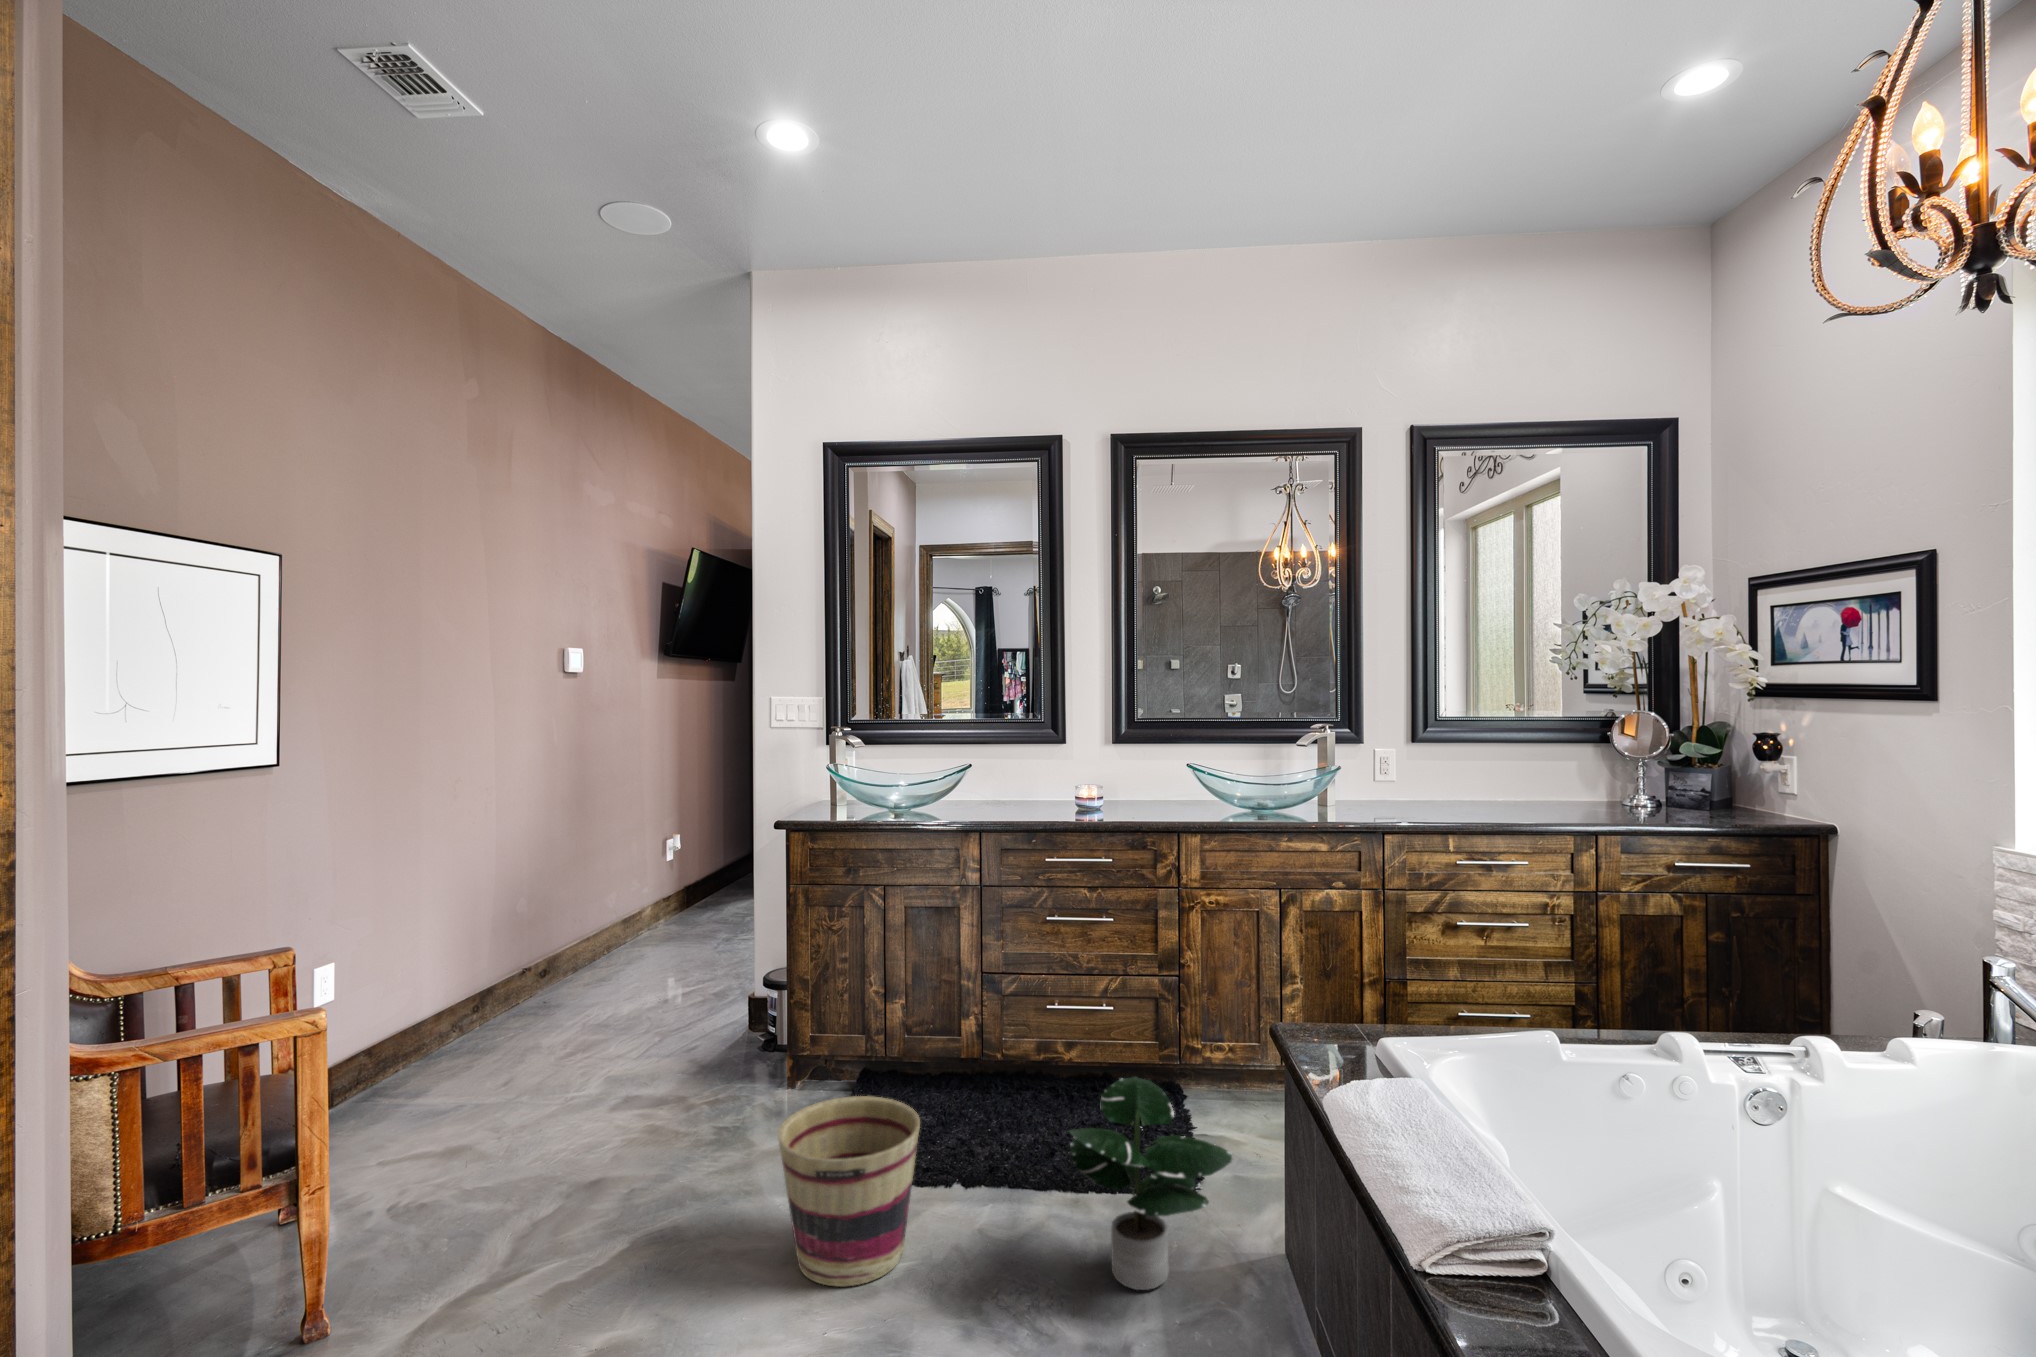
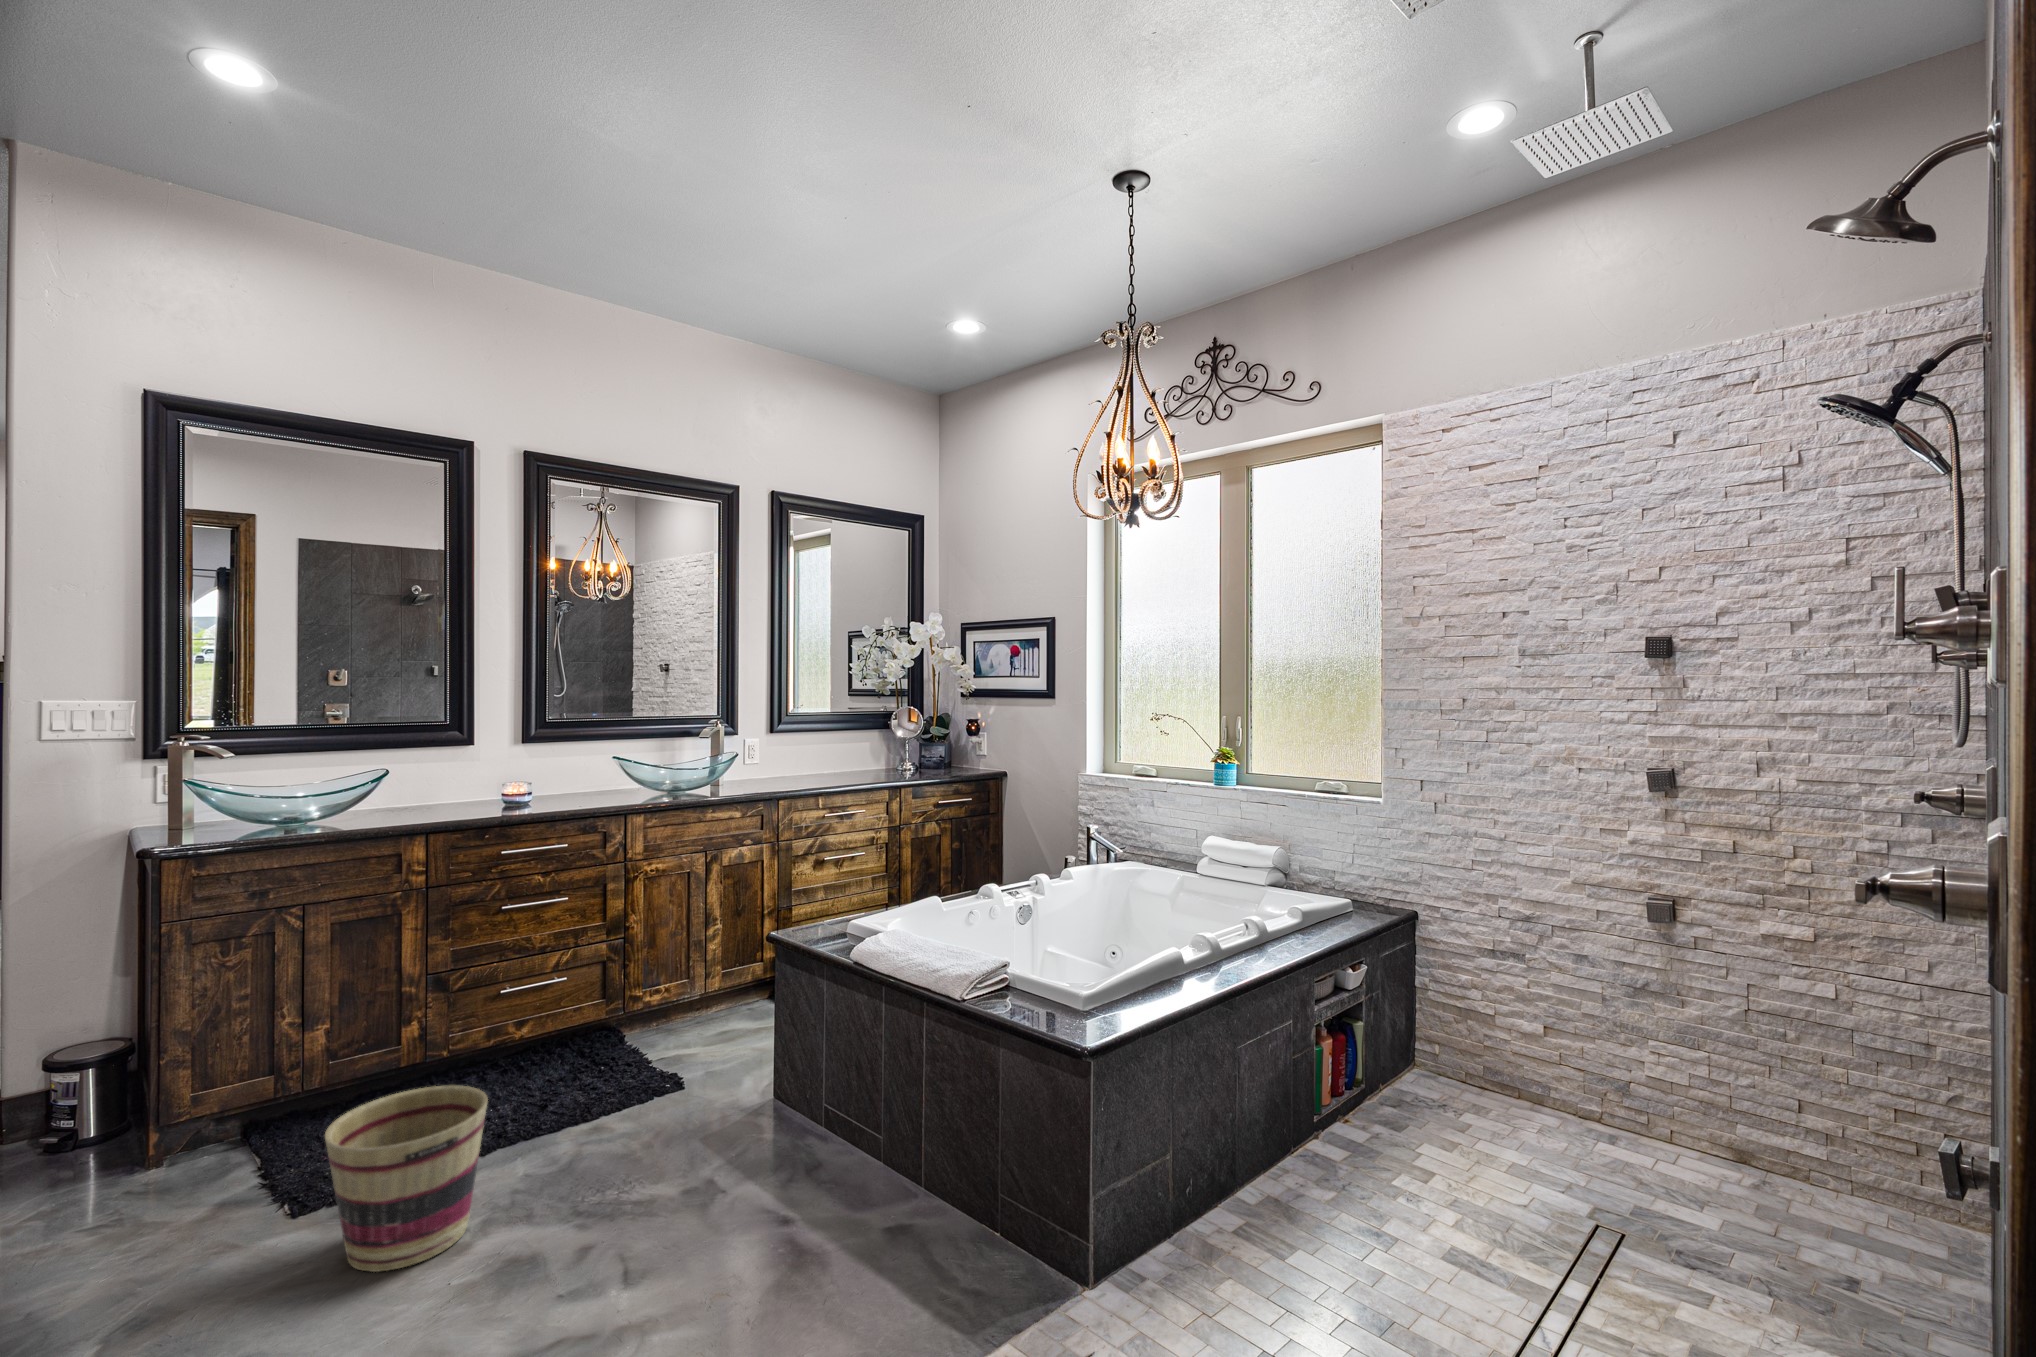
potted plant: present [1069,1077,1232,1290] -> none [622,1002,758,1156]

